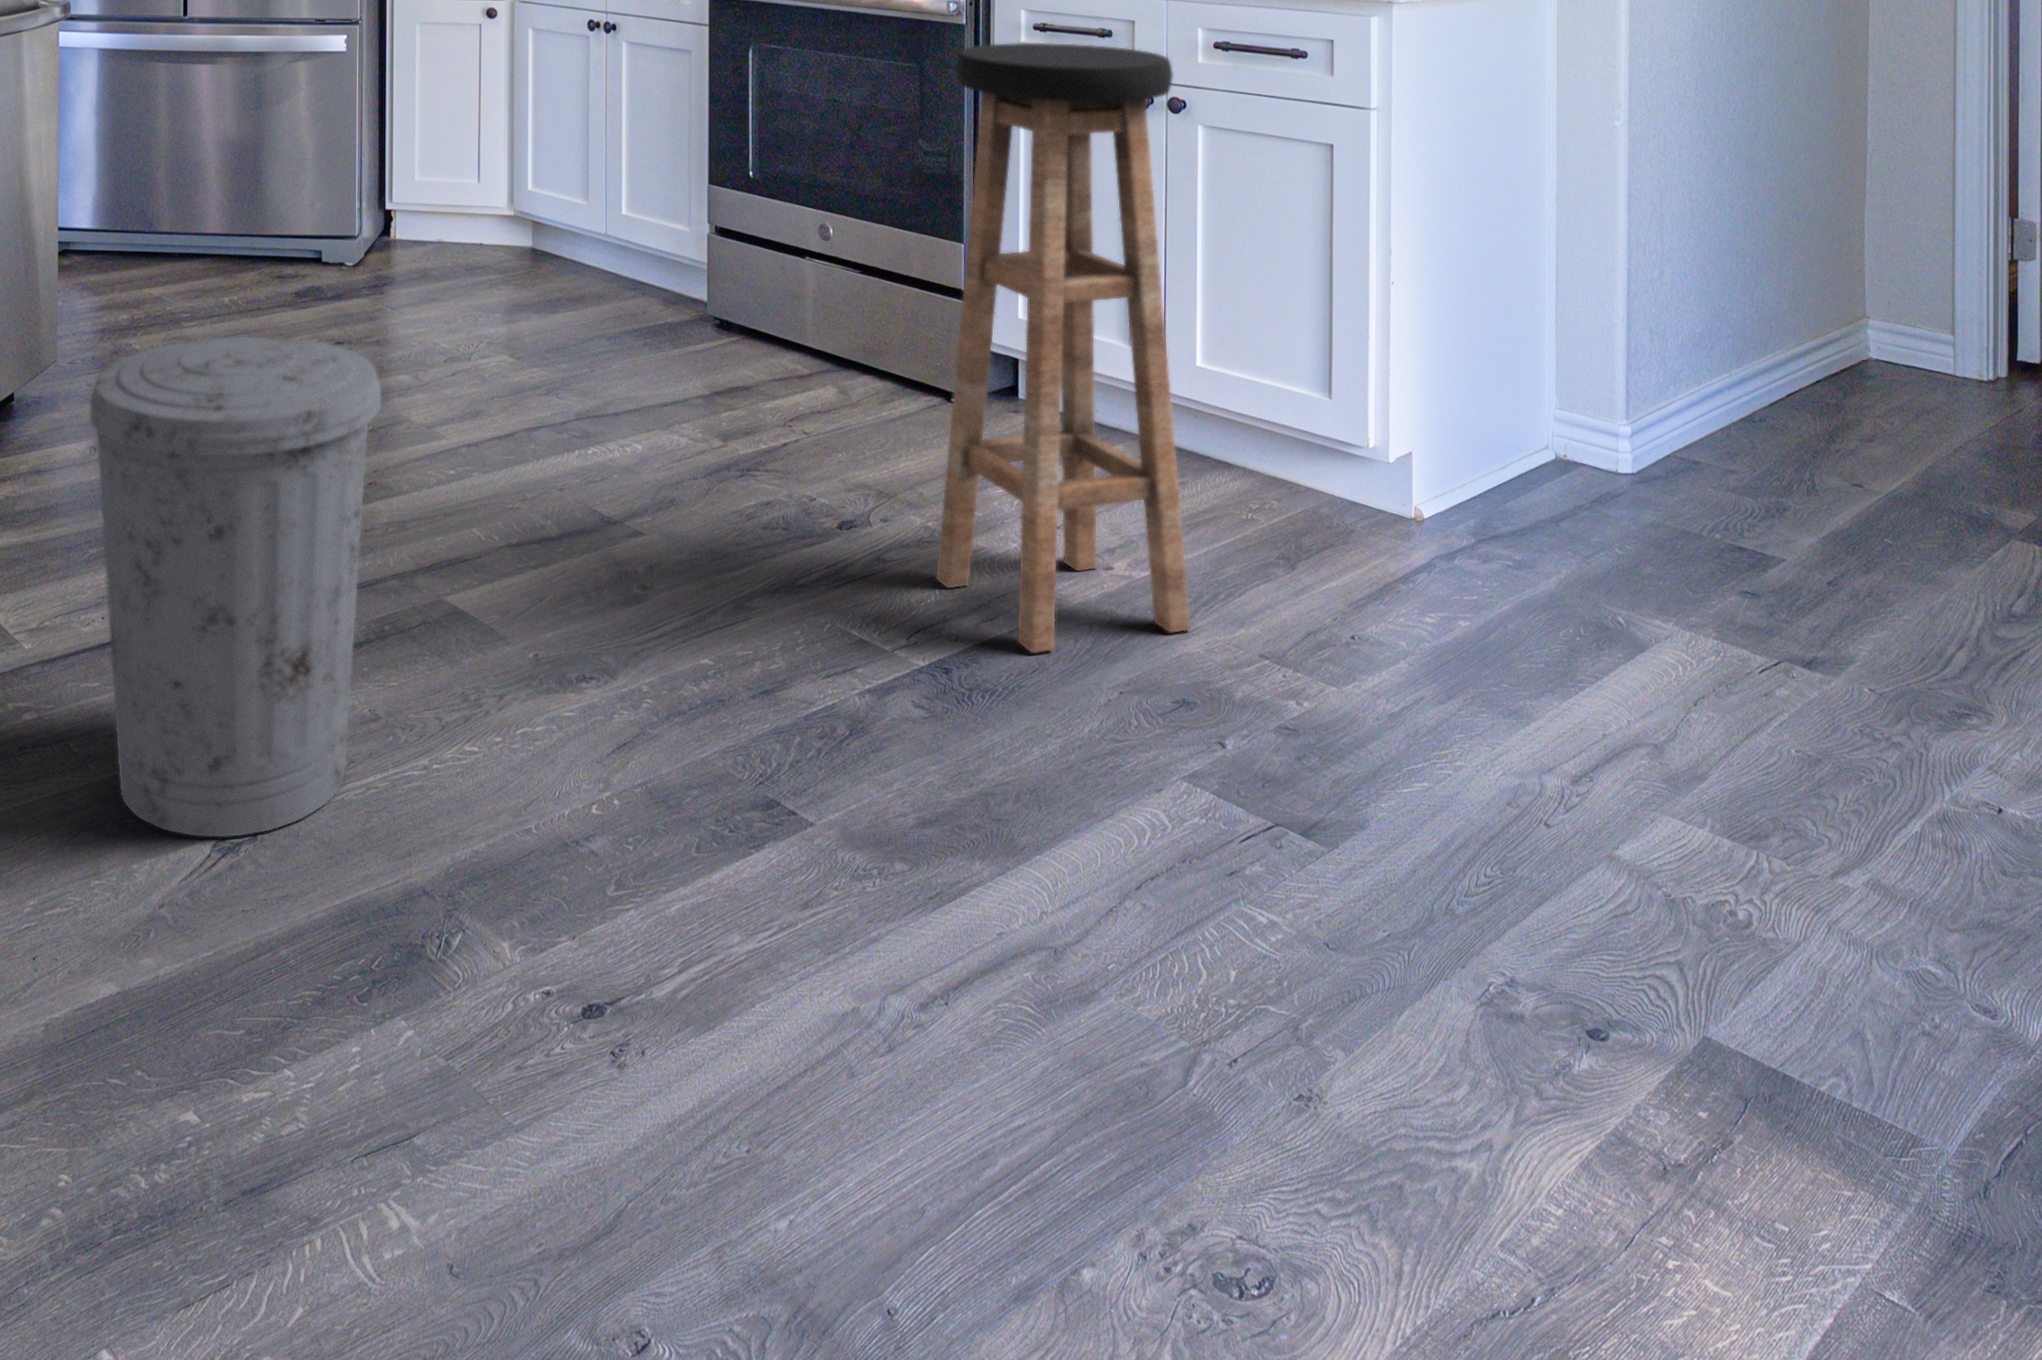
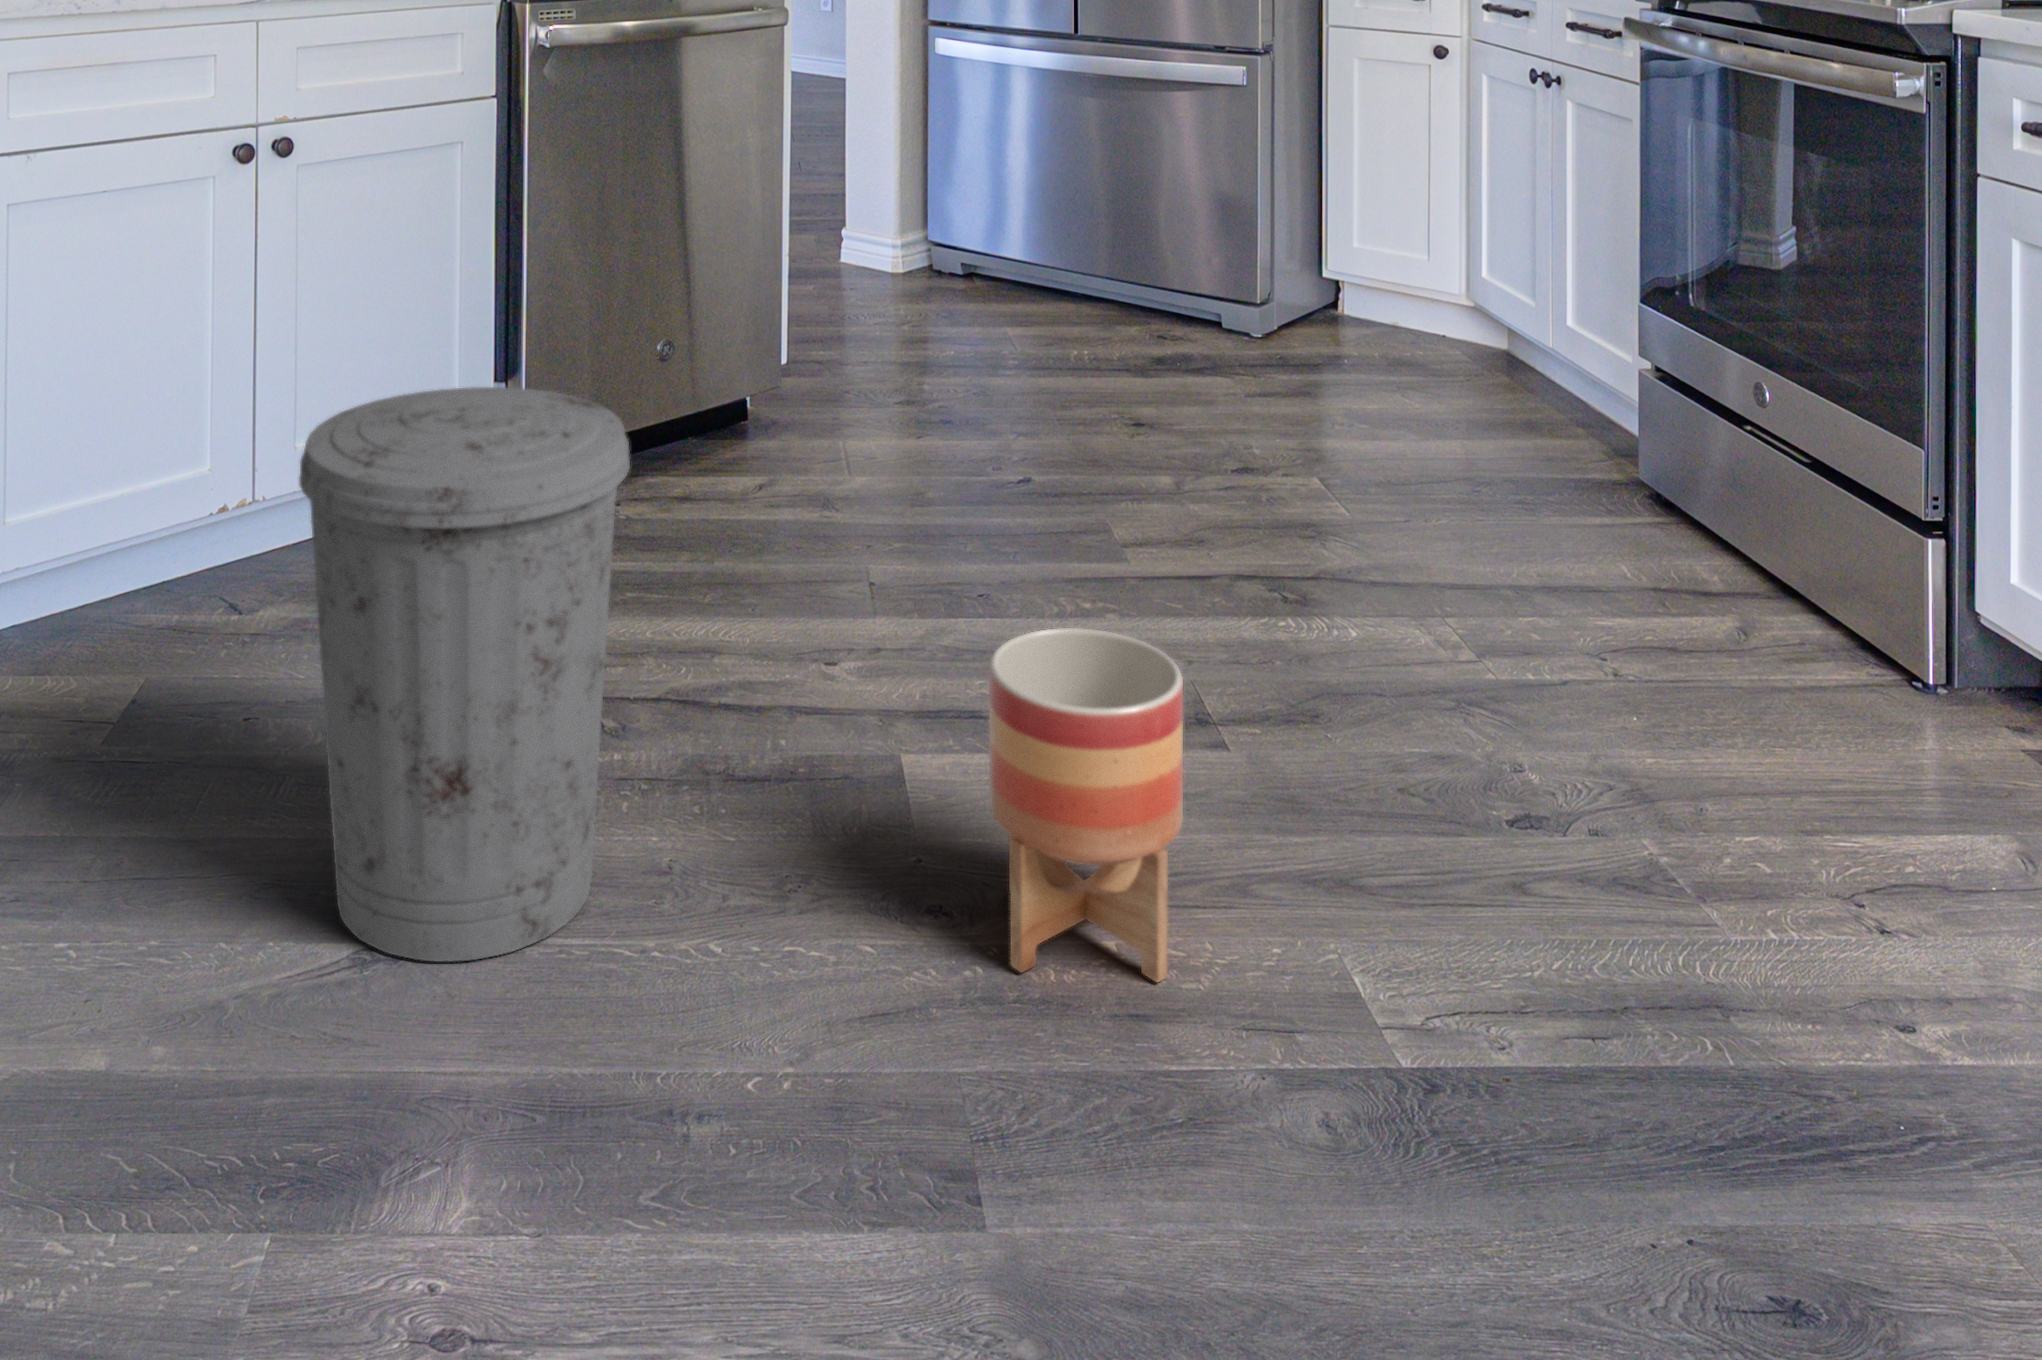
bar stool: present [936,43,1190,653] -> none [1559,141,1937,1170]
planter: none [615,441,761,695] -> present [989,628,1183,982]

